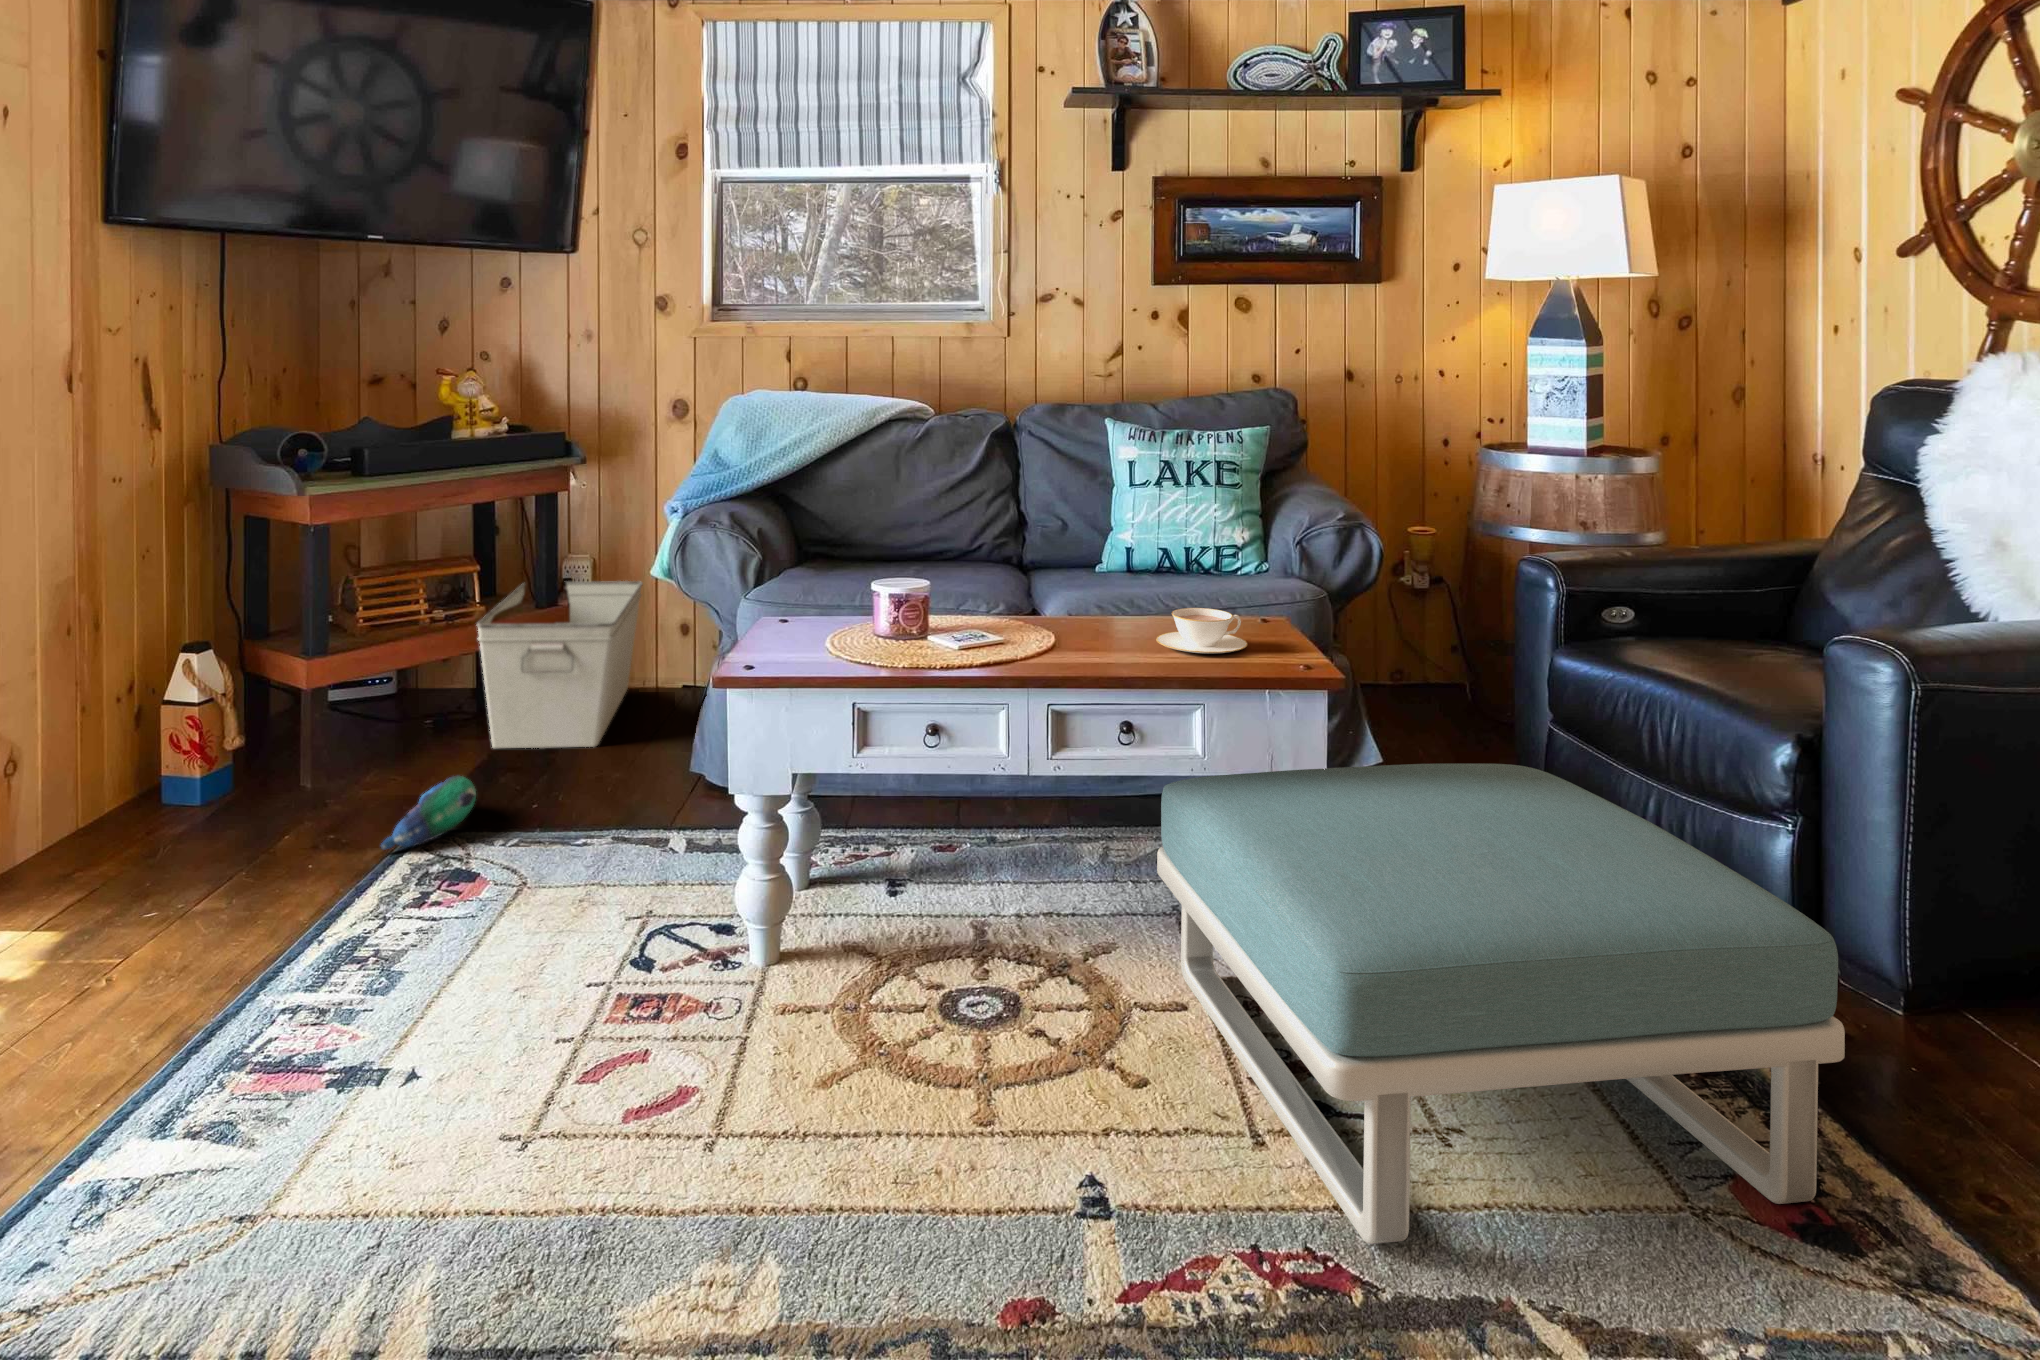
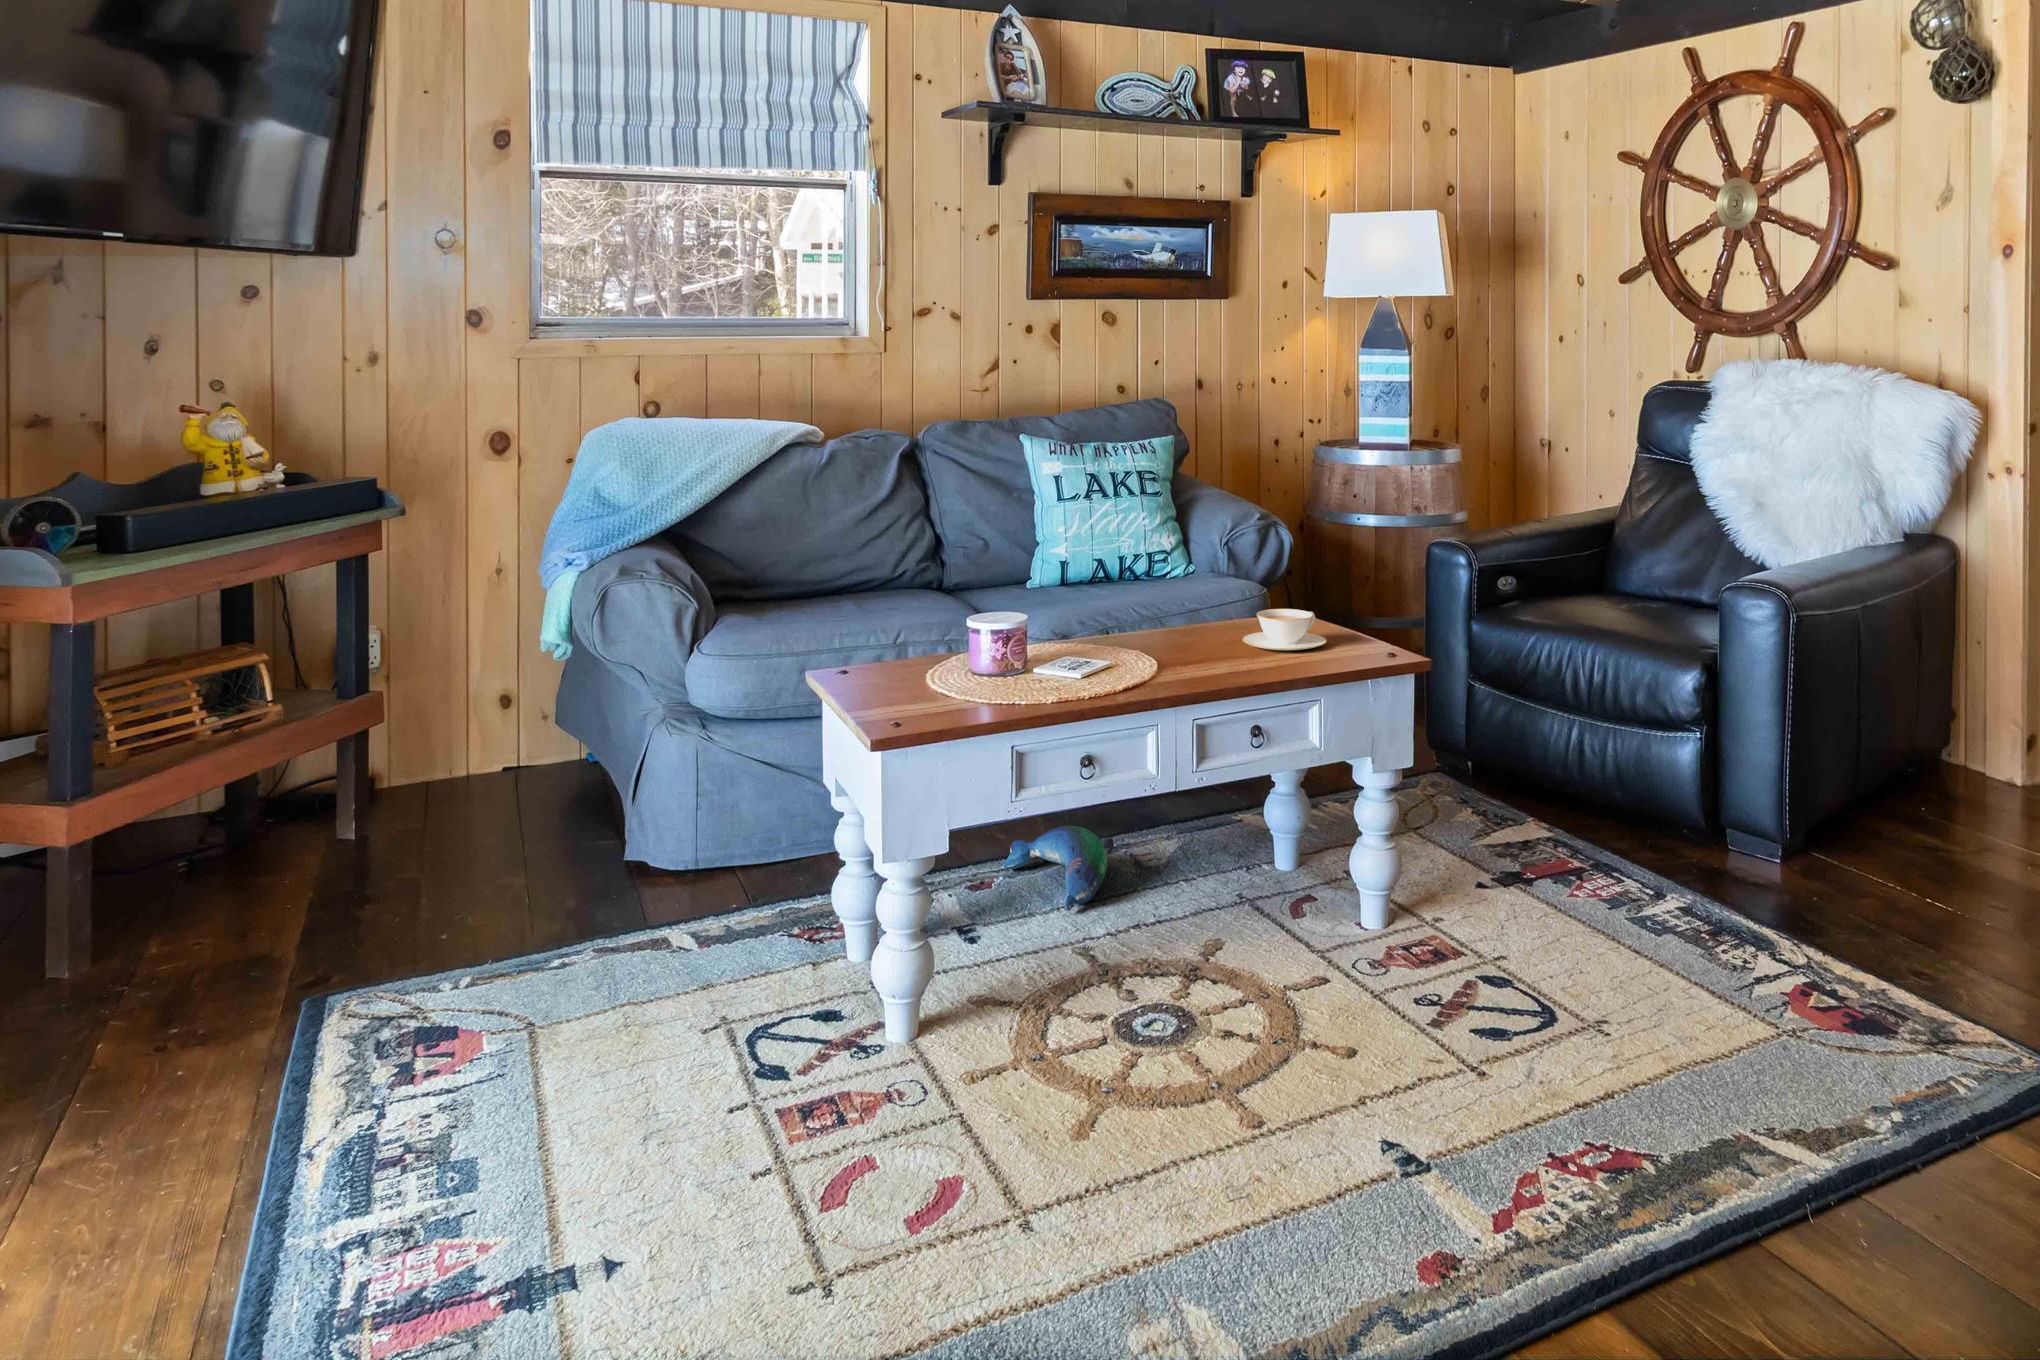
storage bin: present [476,581,643,748] -> none [286,659,489,891]
footstool: present [1157,764,1845,1244] -> none [1287,715,1855,1120]
plush toy: present [381,776,476,850] -> present [1004,826,1114,911]

